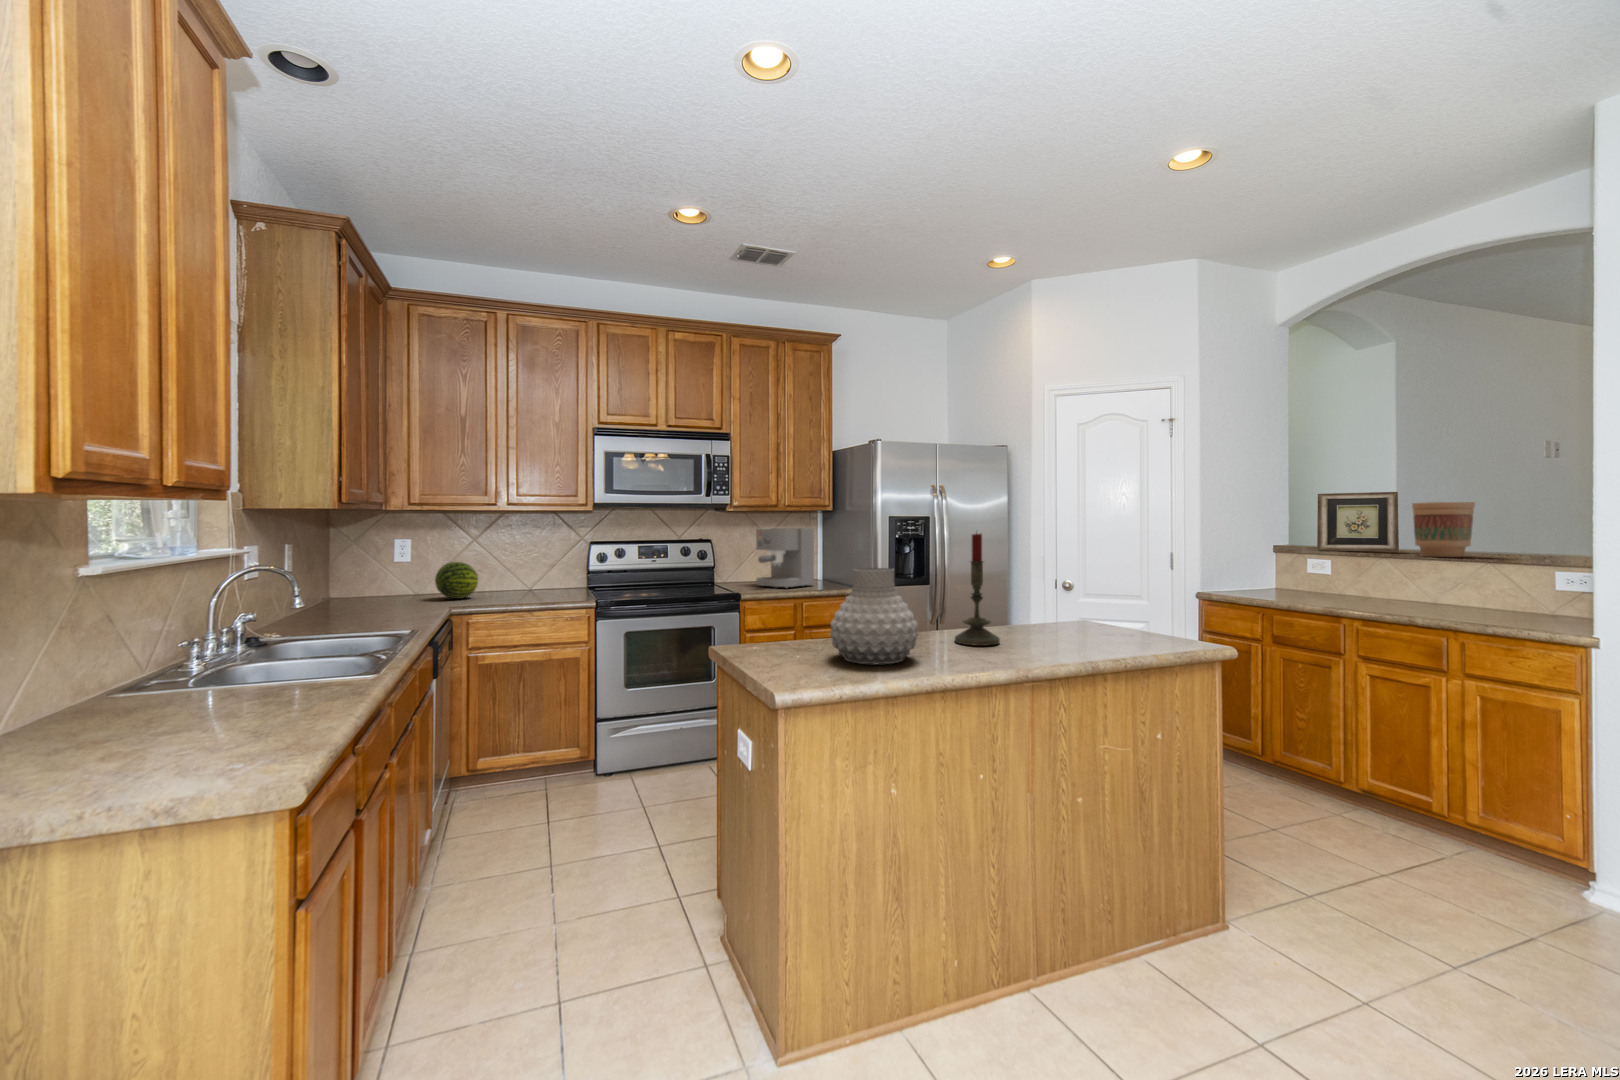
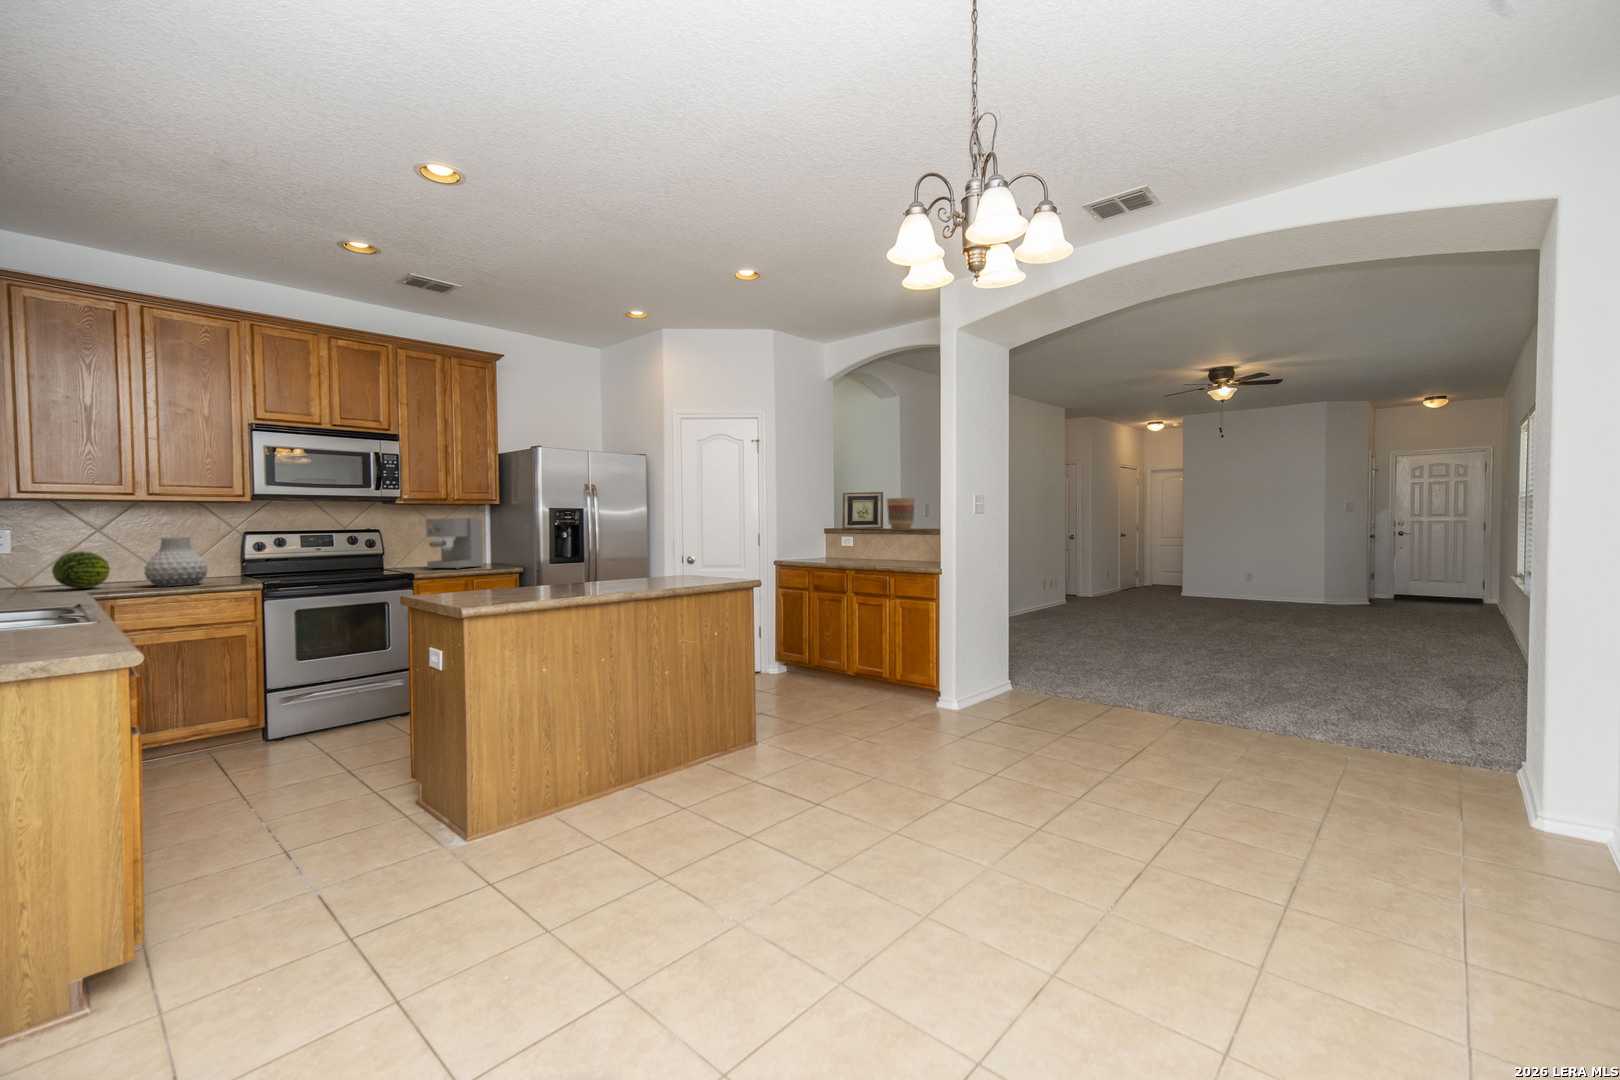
candle: present [955,533,1000,646] -> none [591,511,622,586]
vase: present [830,568,918,664] -> present [144,537,208,586]

